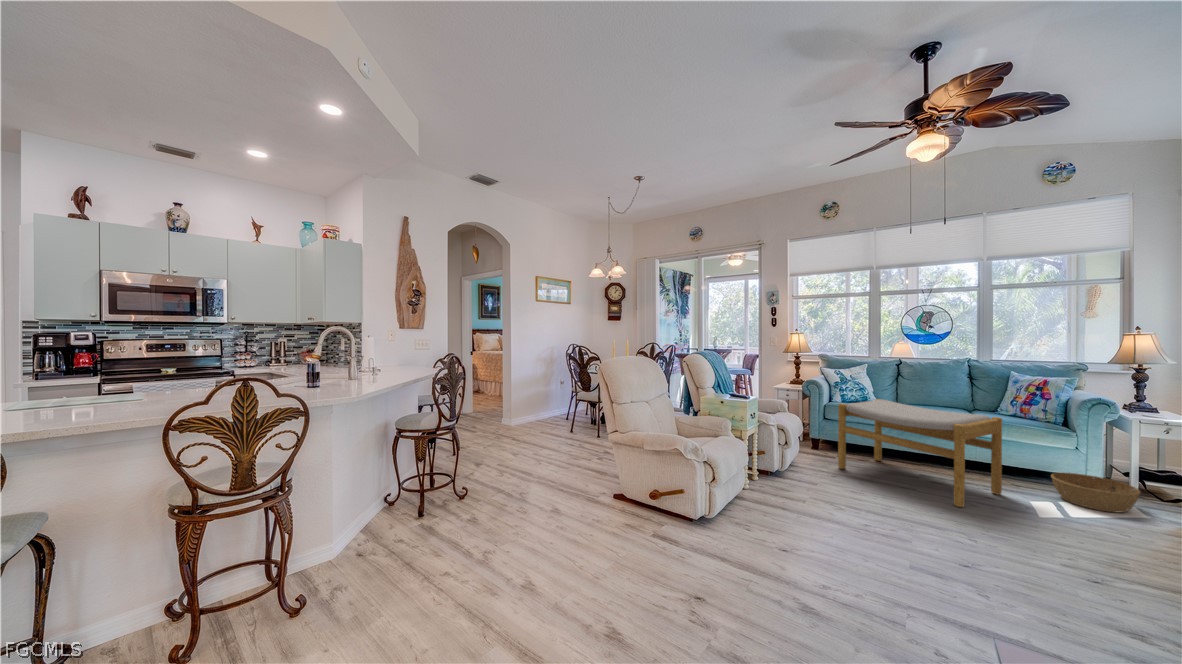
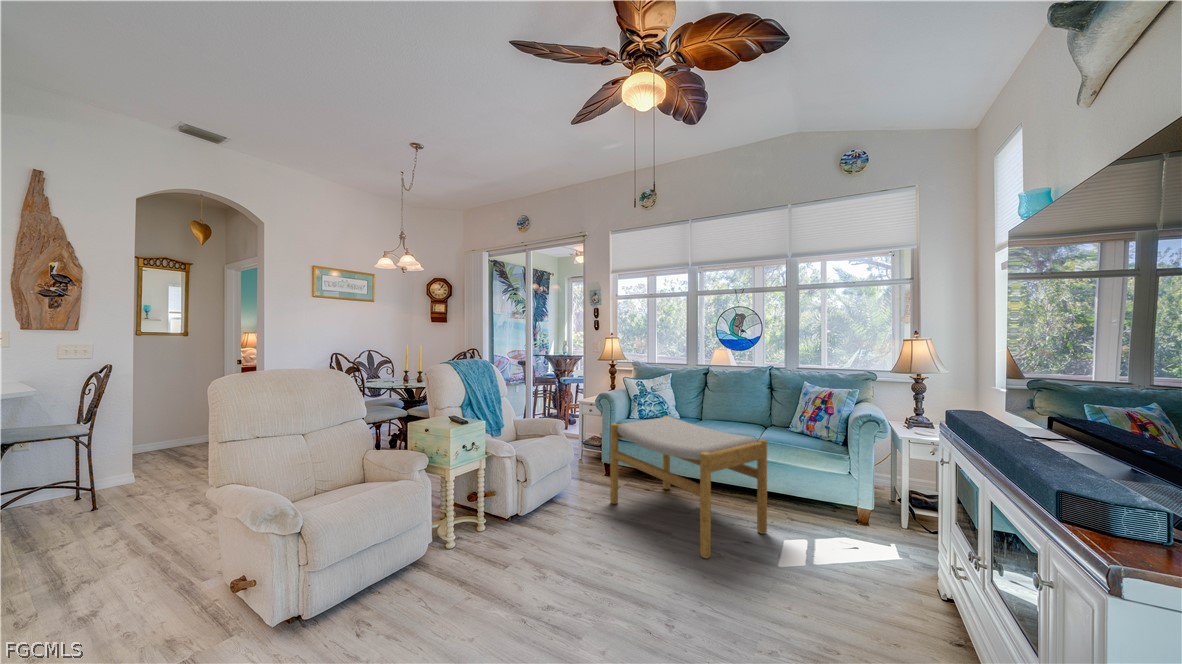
basket: present [1051,473,1141,513] -> none [820,502,901,553]

